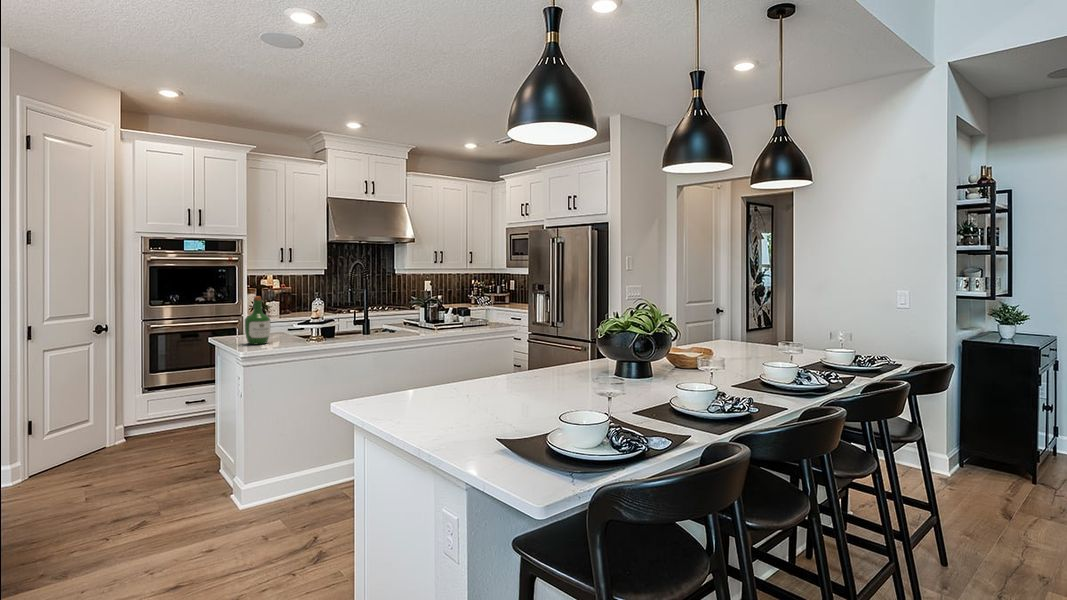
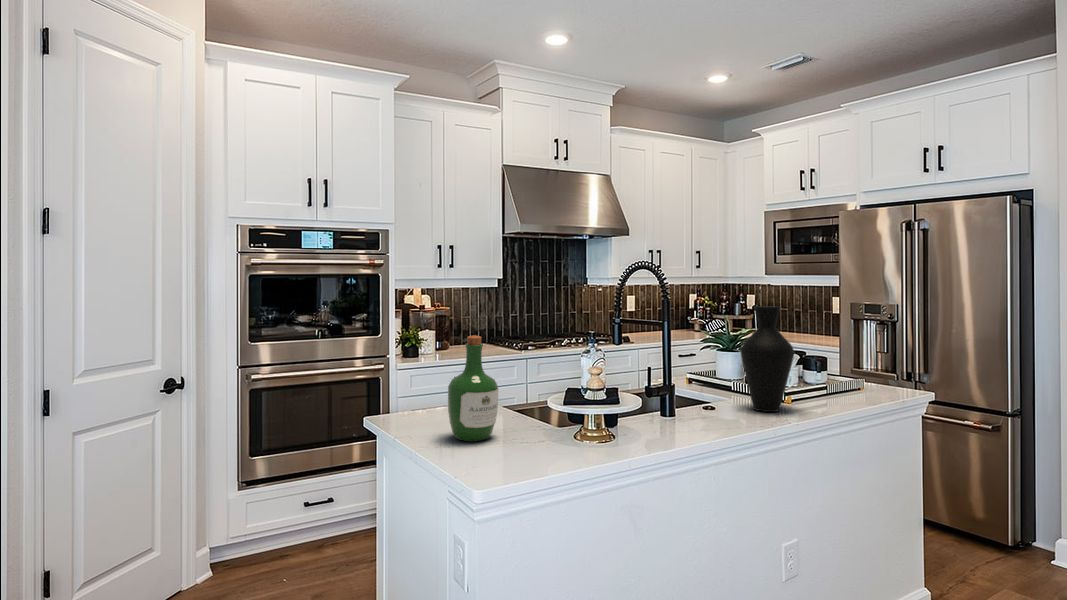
vase: none [405,284,430,334] -> present [741,306,794,412]

